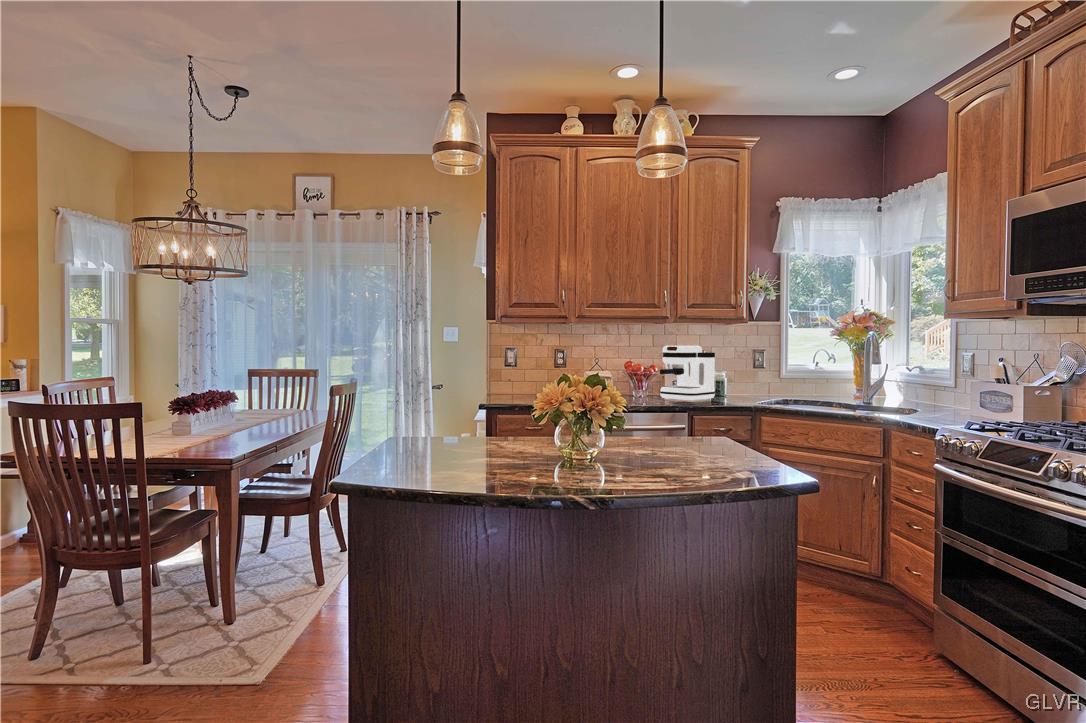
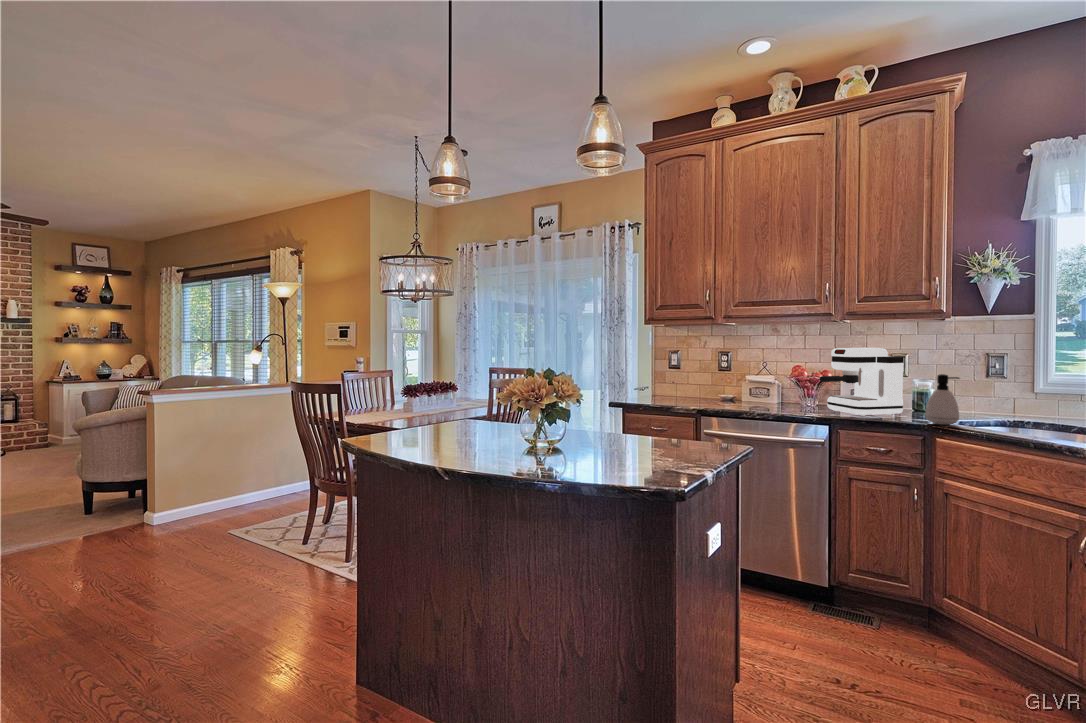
soap dispenser: none [738,365,761,403] -> present [925,374,959,425]

